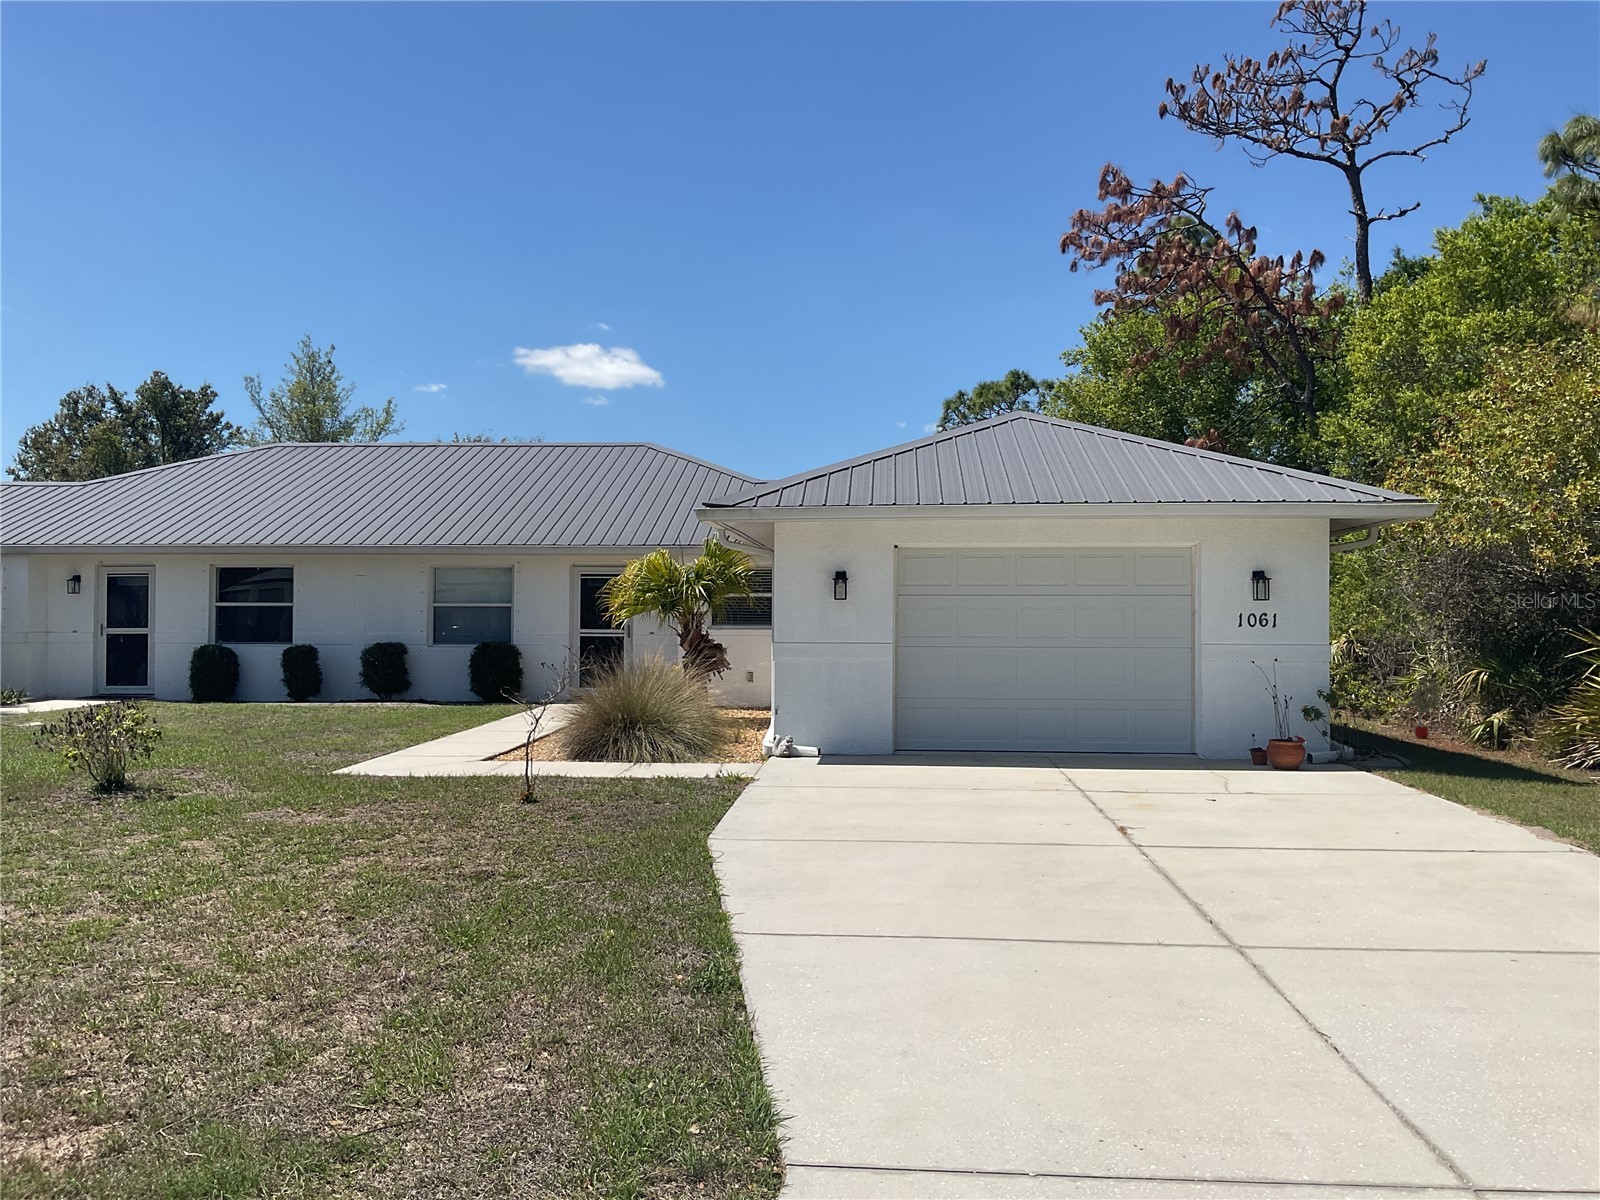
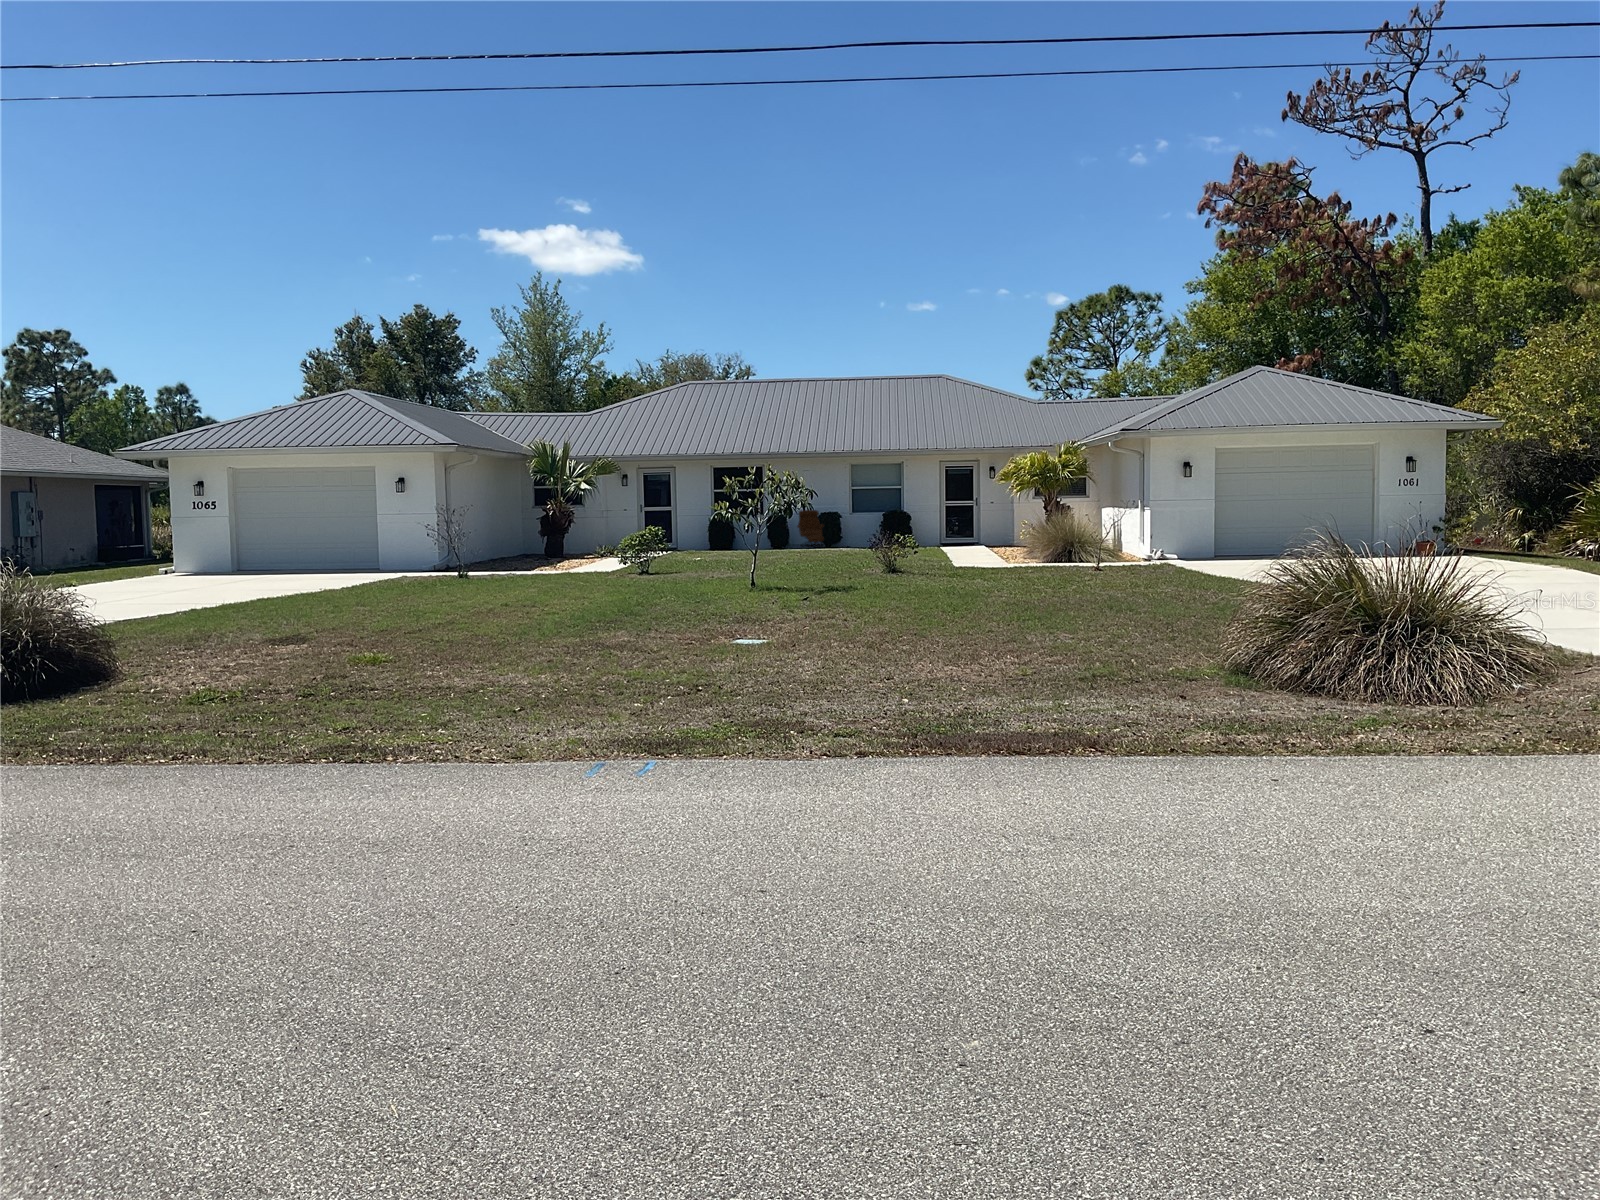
lounge chair: none [324,639,374,701] -> present [797,510,824,546]

